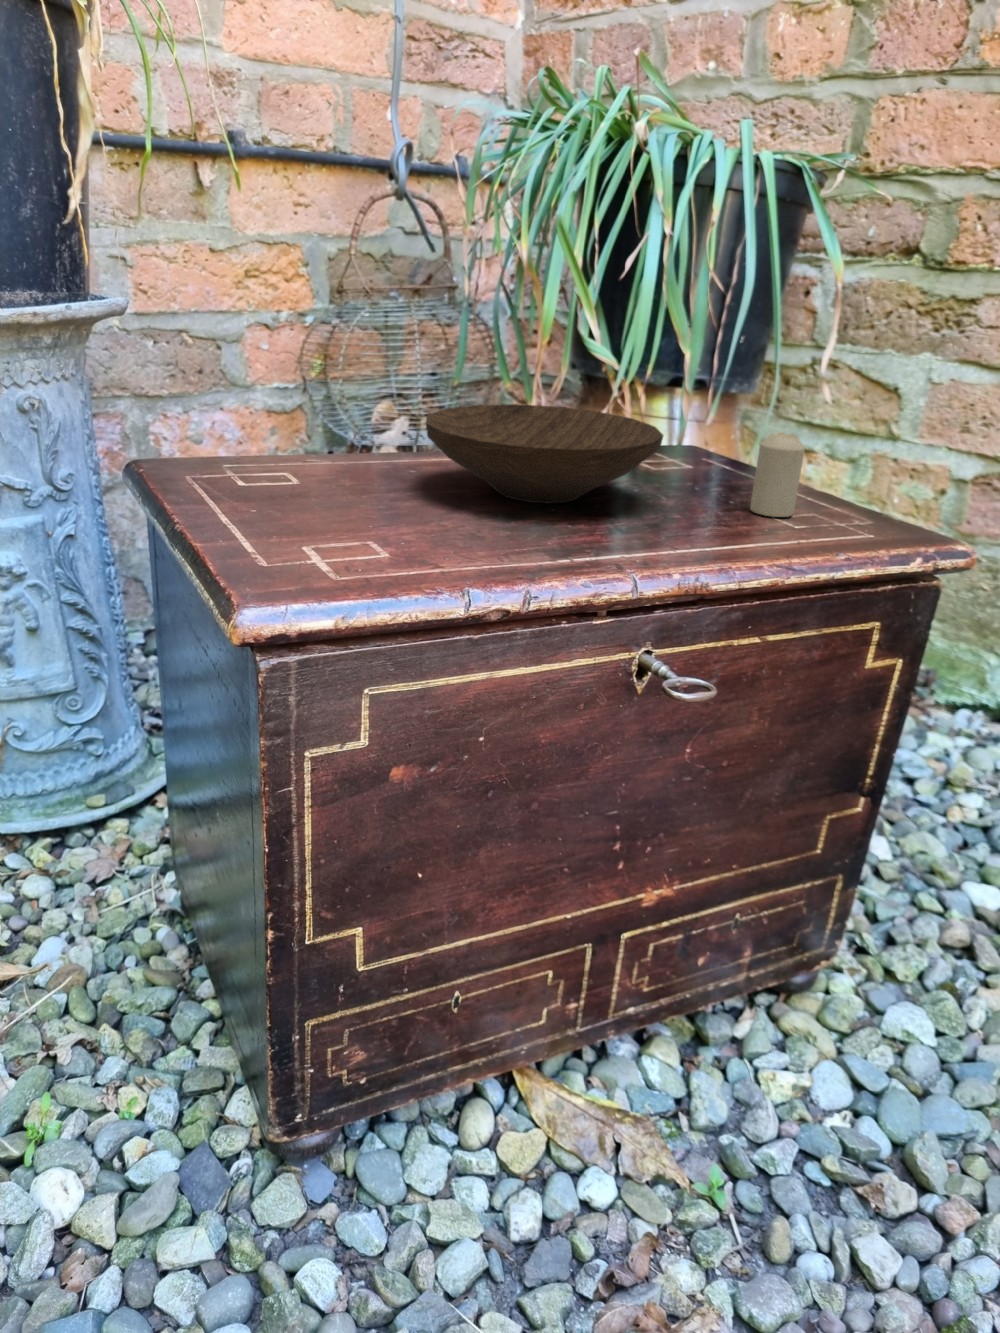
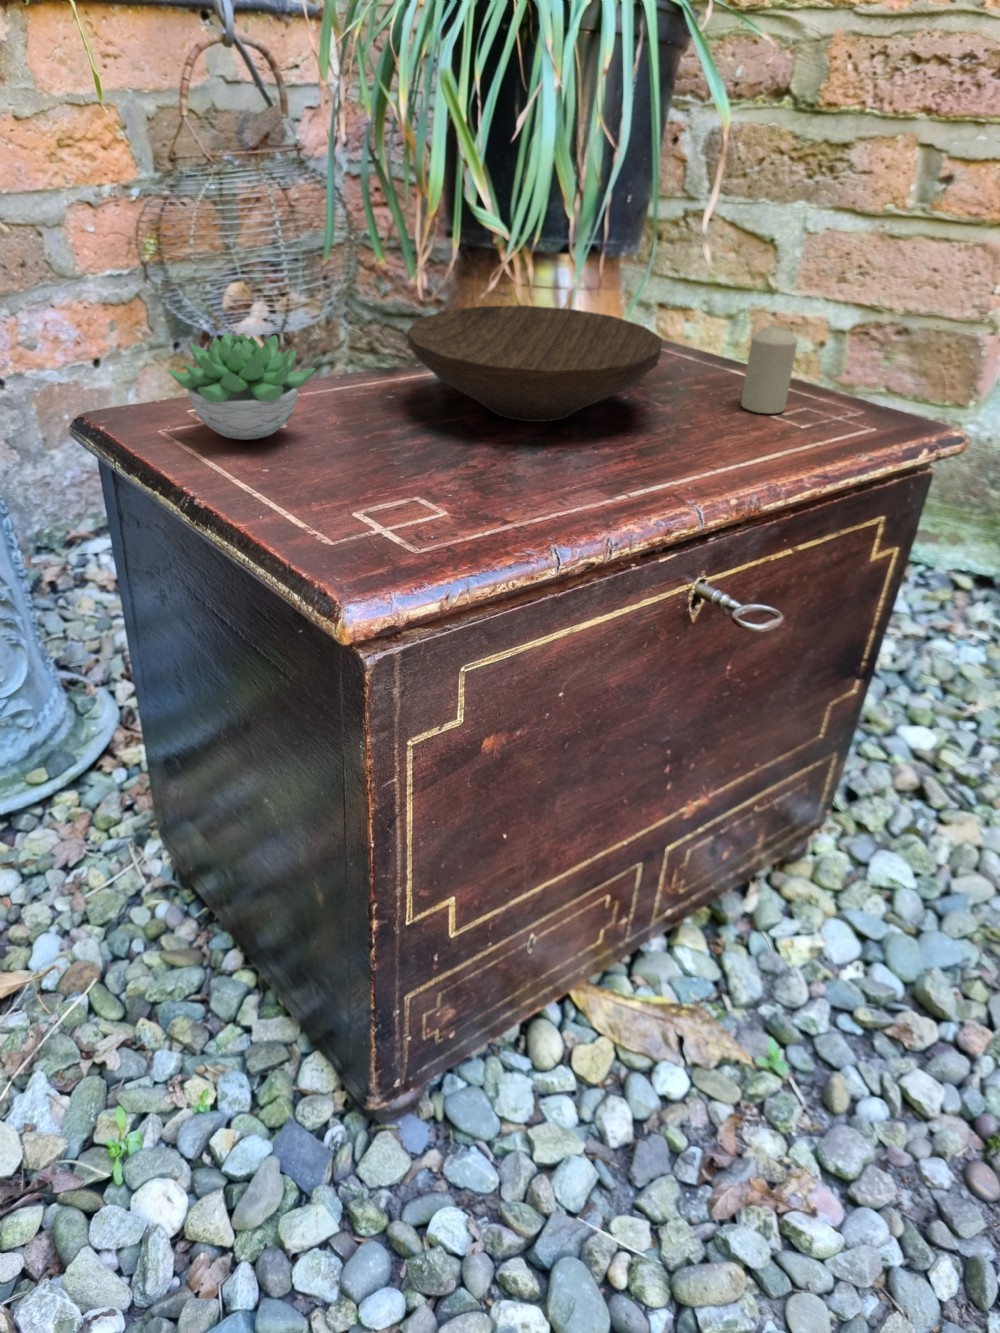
succulent plant: none [196,400,324,490] -> present [167,333,315,440]

